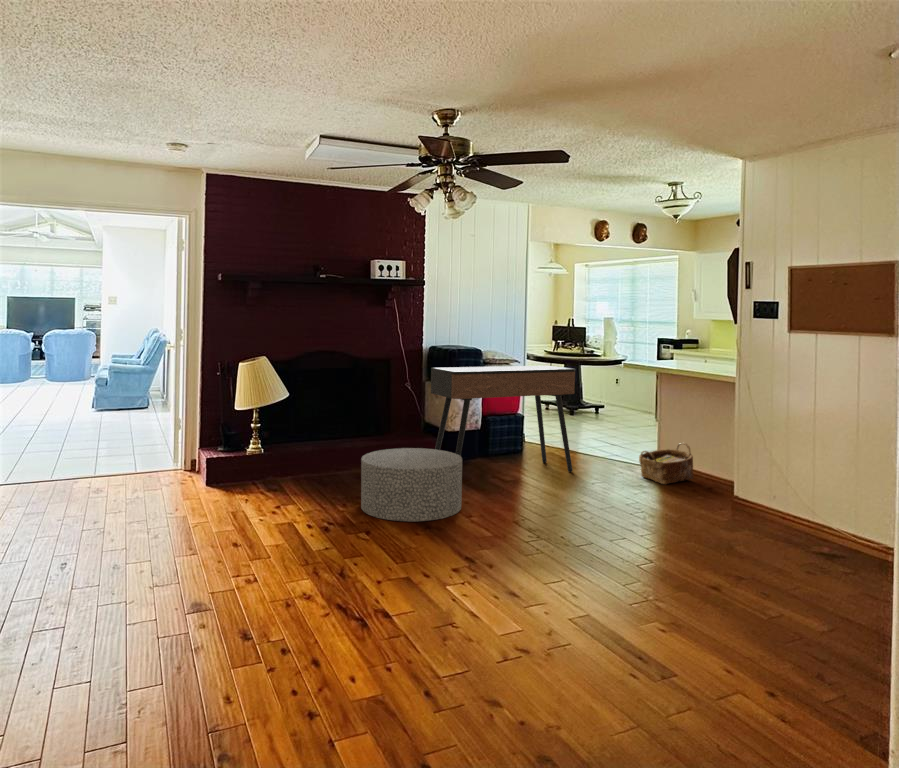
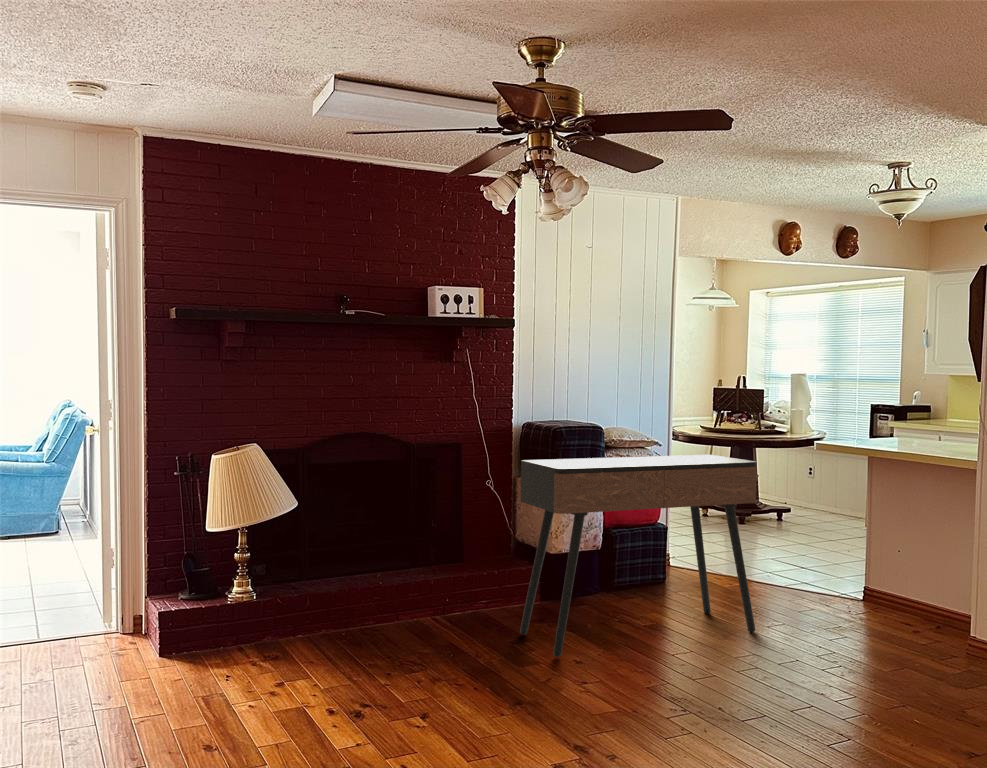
woven basket: present [639,443,694,484] -> none [869,586,966,661]
ottoman: present [361,448,462,521] -> none [401,597,572,735]

